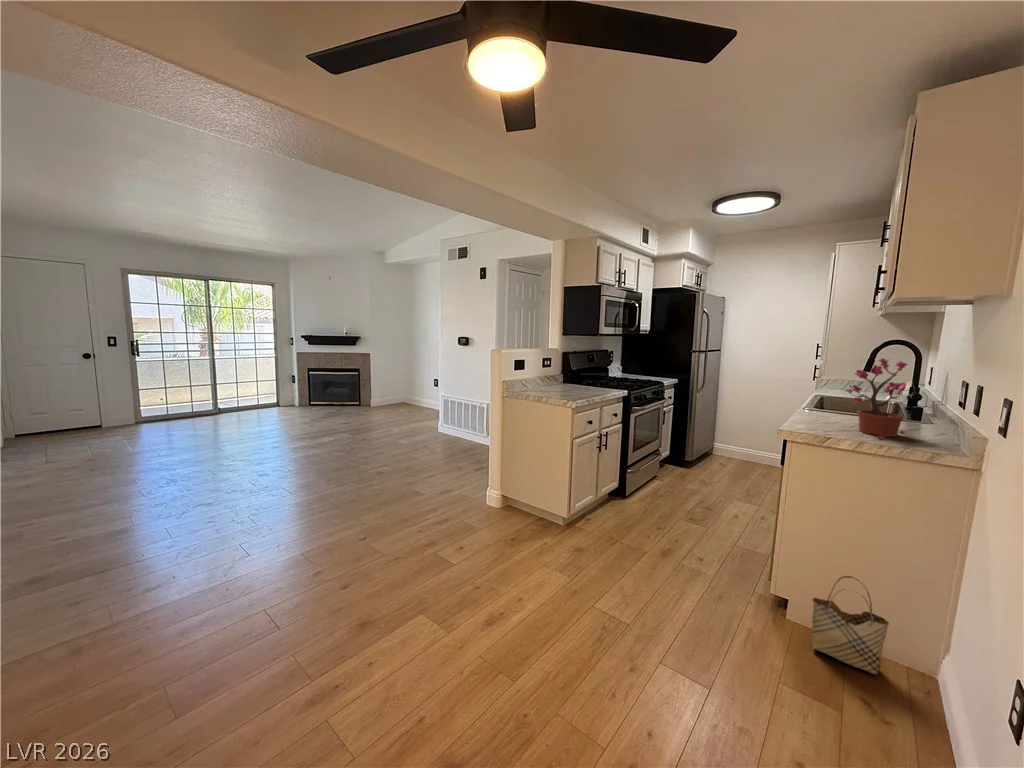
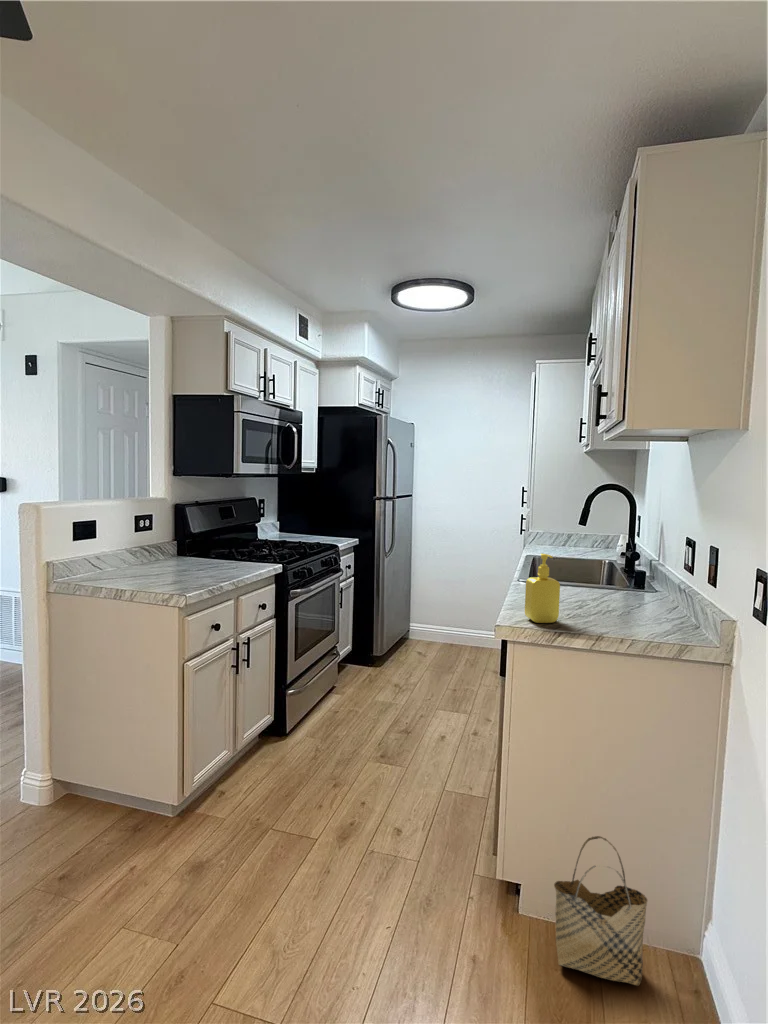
potted plant: present [846,359,907,439] -> none [571,512,639,627]
soap dispenser: none [802,385,832,432] -> present [525,553,560,623]

